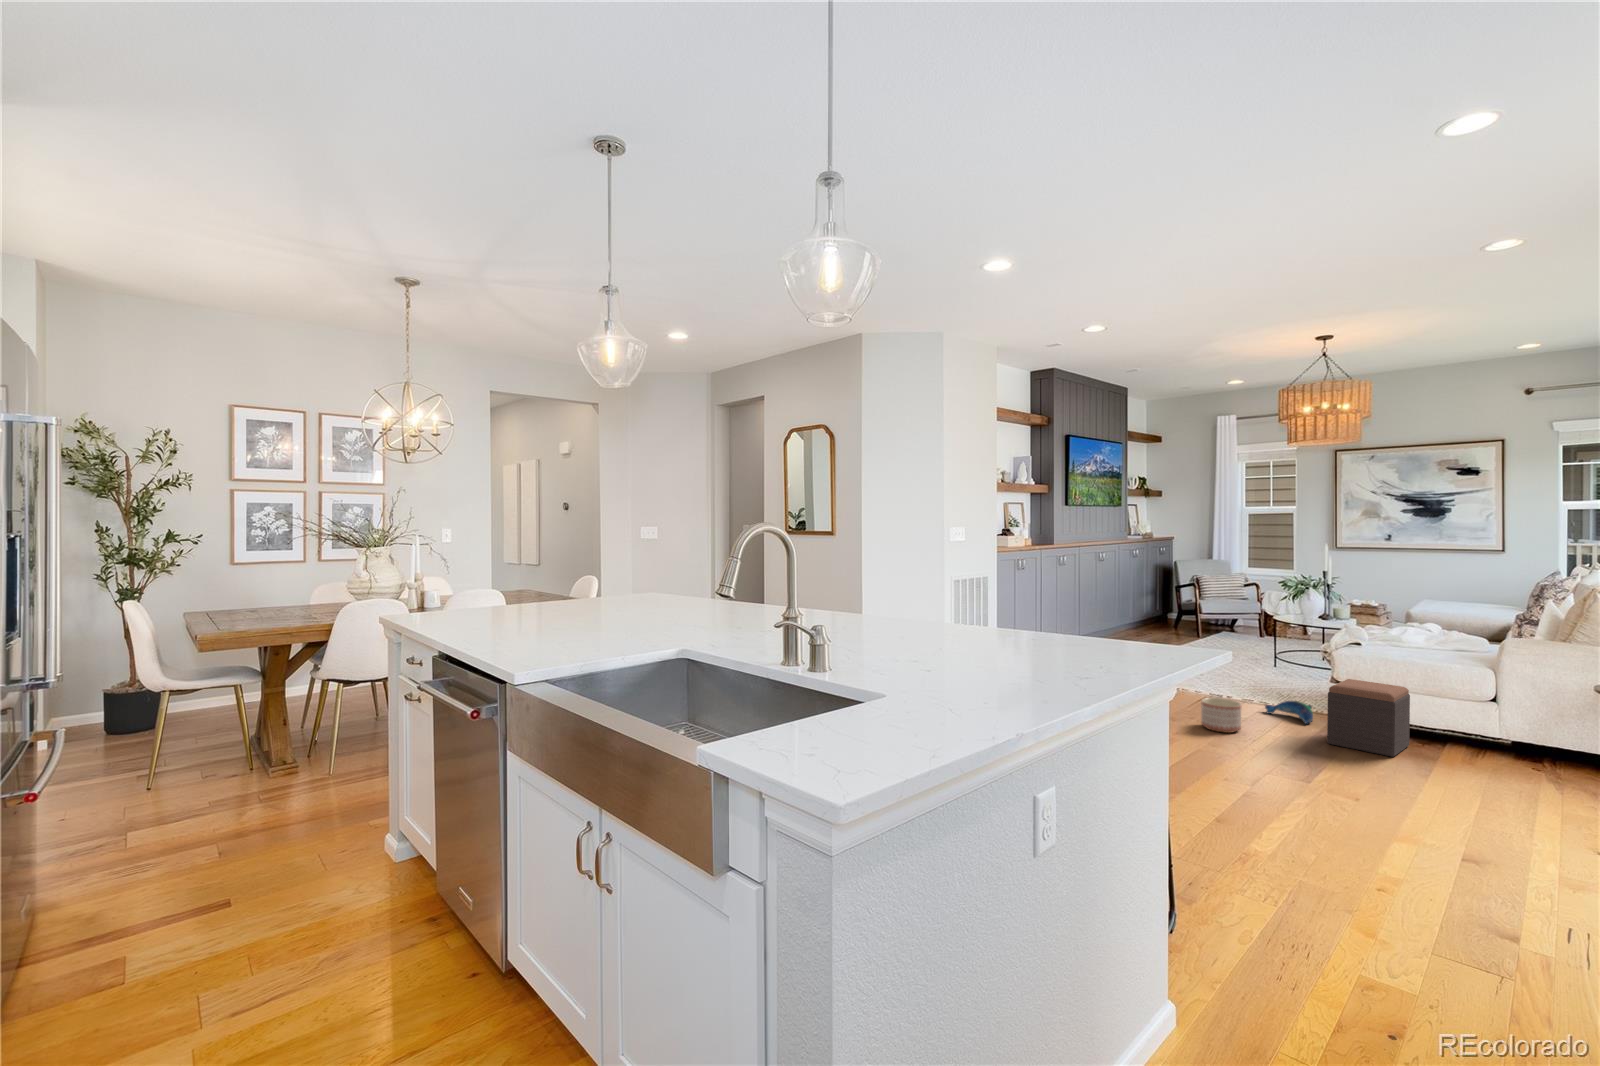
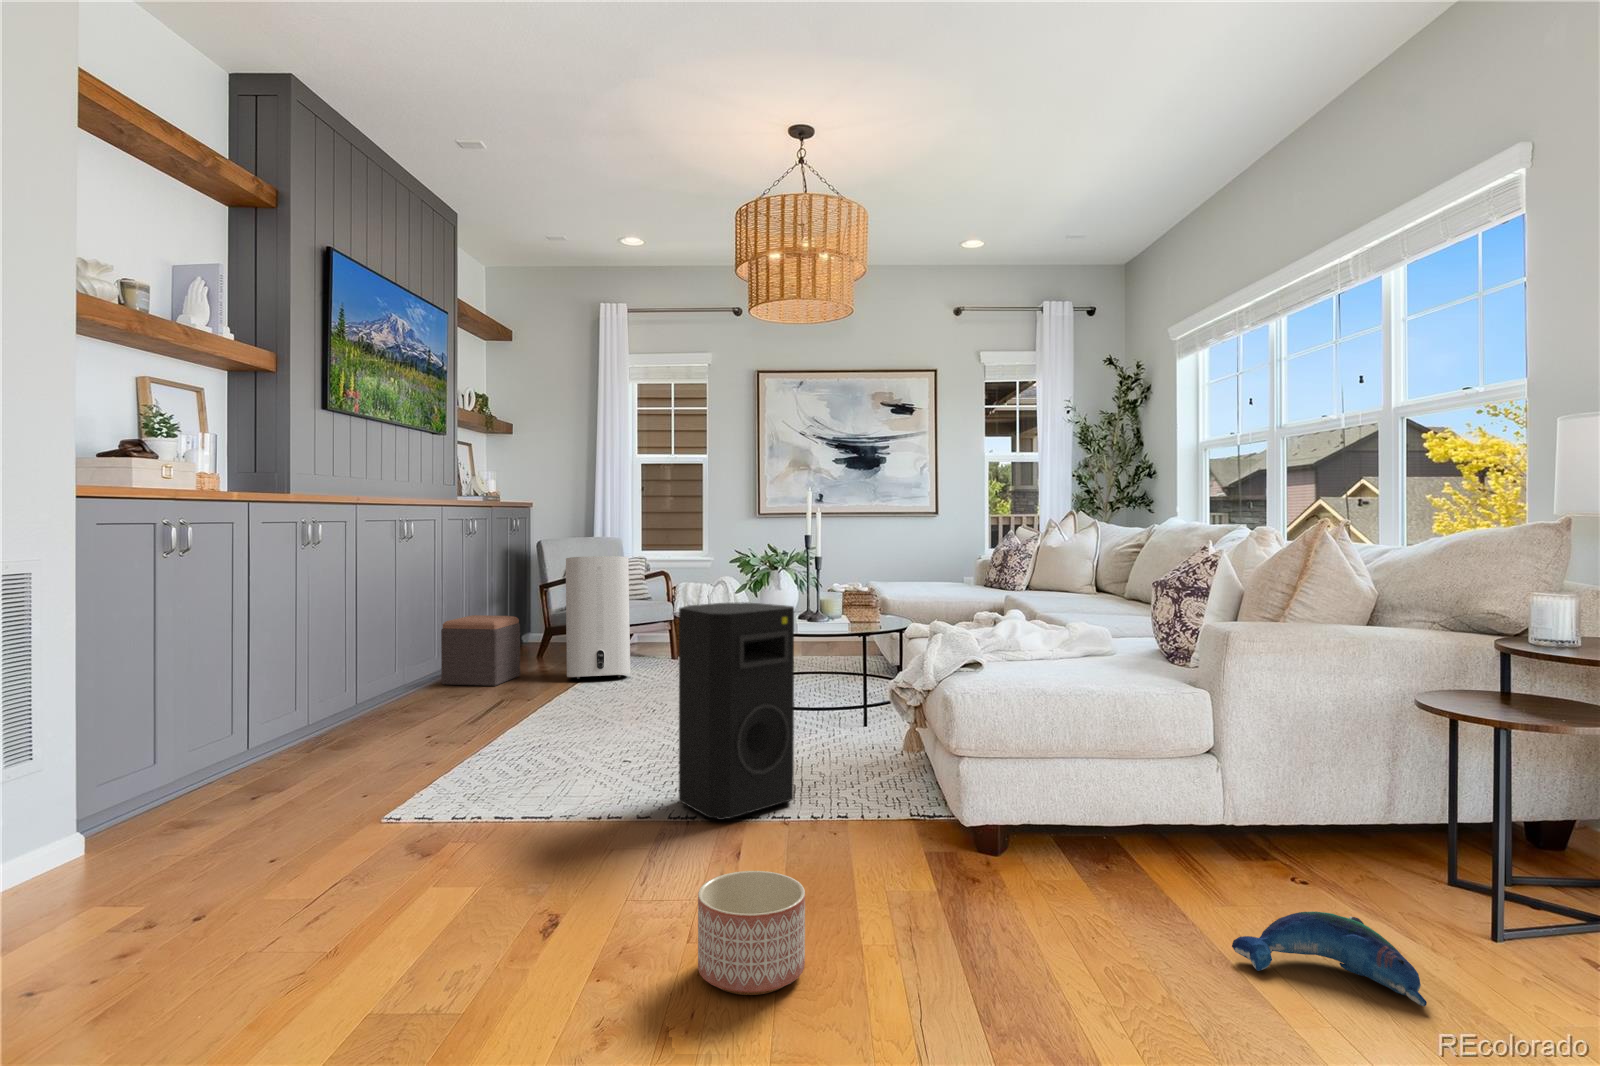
air purifier: none [1187,575,1225,642] -> present [566,556,630,679]
speaker: none [1221,607,1280,698] -> present [679,602,794,820]
footstool: present [1327,679,1410,757] -> present [441,615,520,686]
plush toy: present [1265,701,1313,724] -> present [1232,912,1427,1006]

